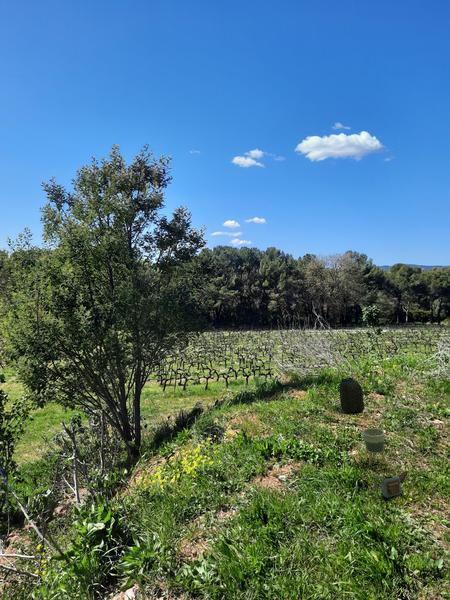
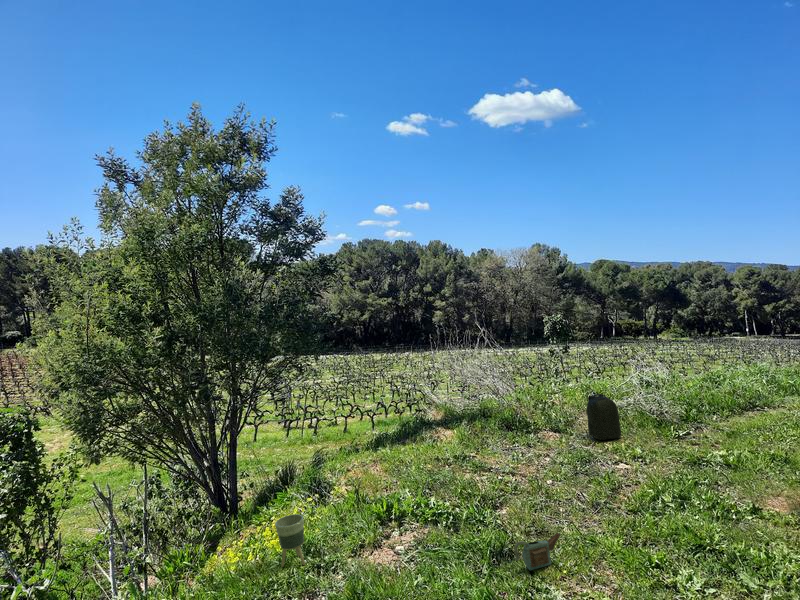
backpack: present [340,378,364,413] -> present [587,394,621,440]
planter: present [363,428,387,465] -> present [275,514,305,567]

